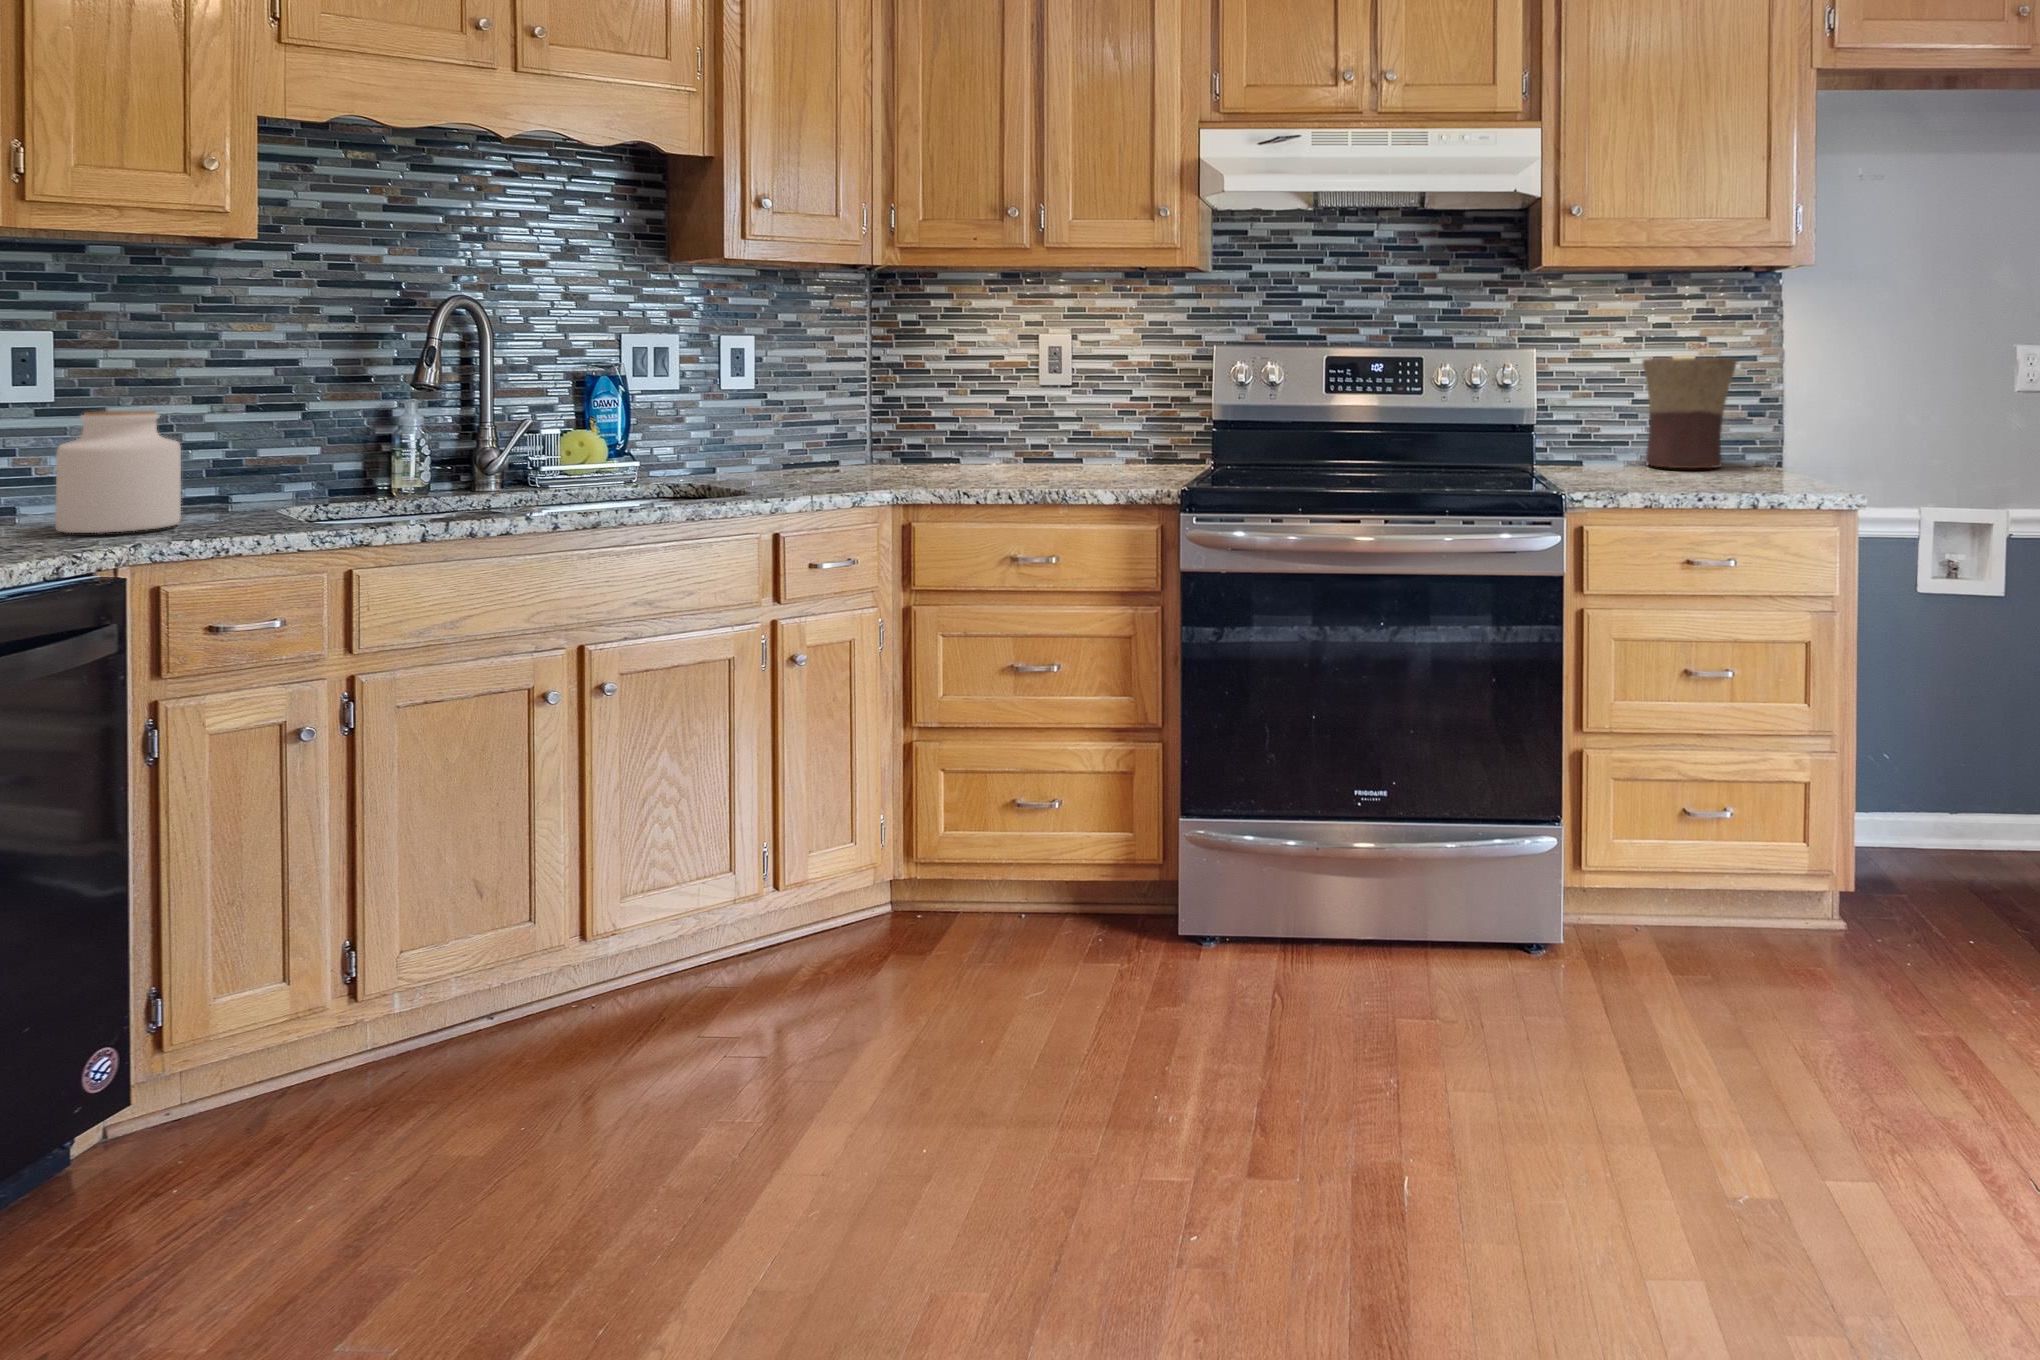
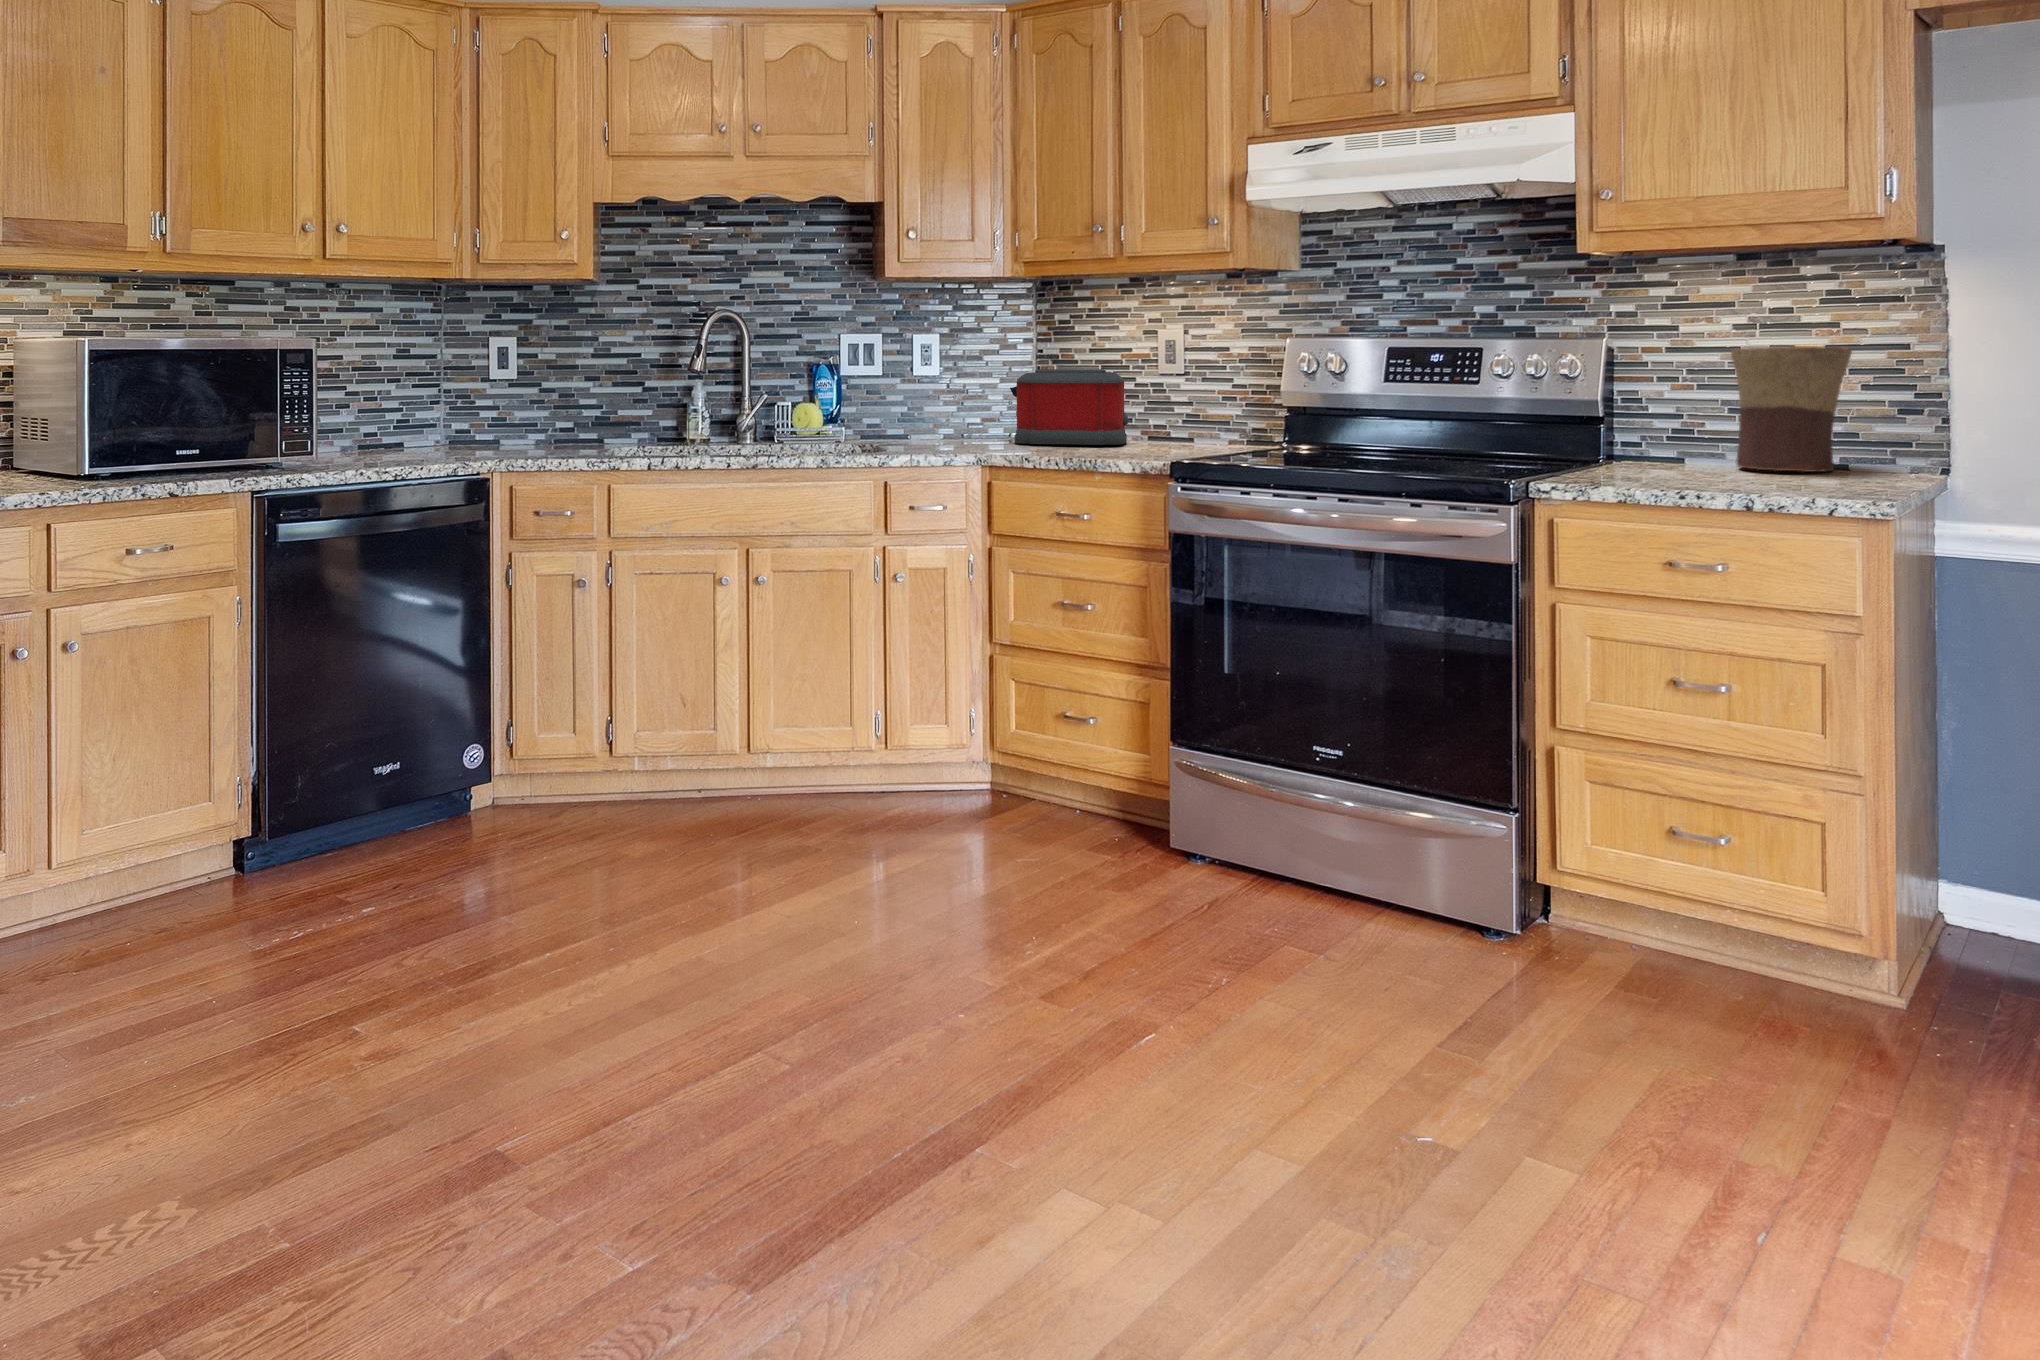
toaster: none [877,379,1021,471] -> present [1010,369,1128,445]
jar: present [55,411,181,533] -> none [489,384,548,455]

